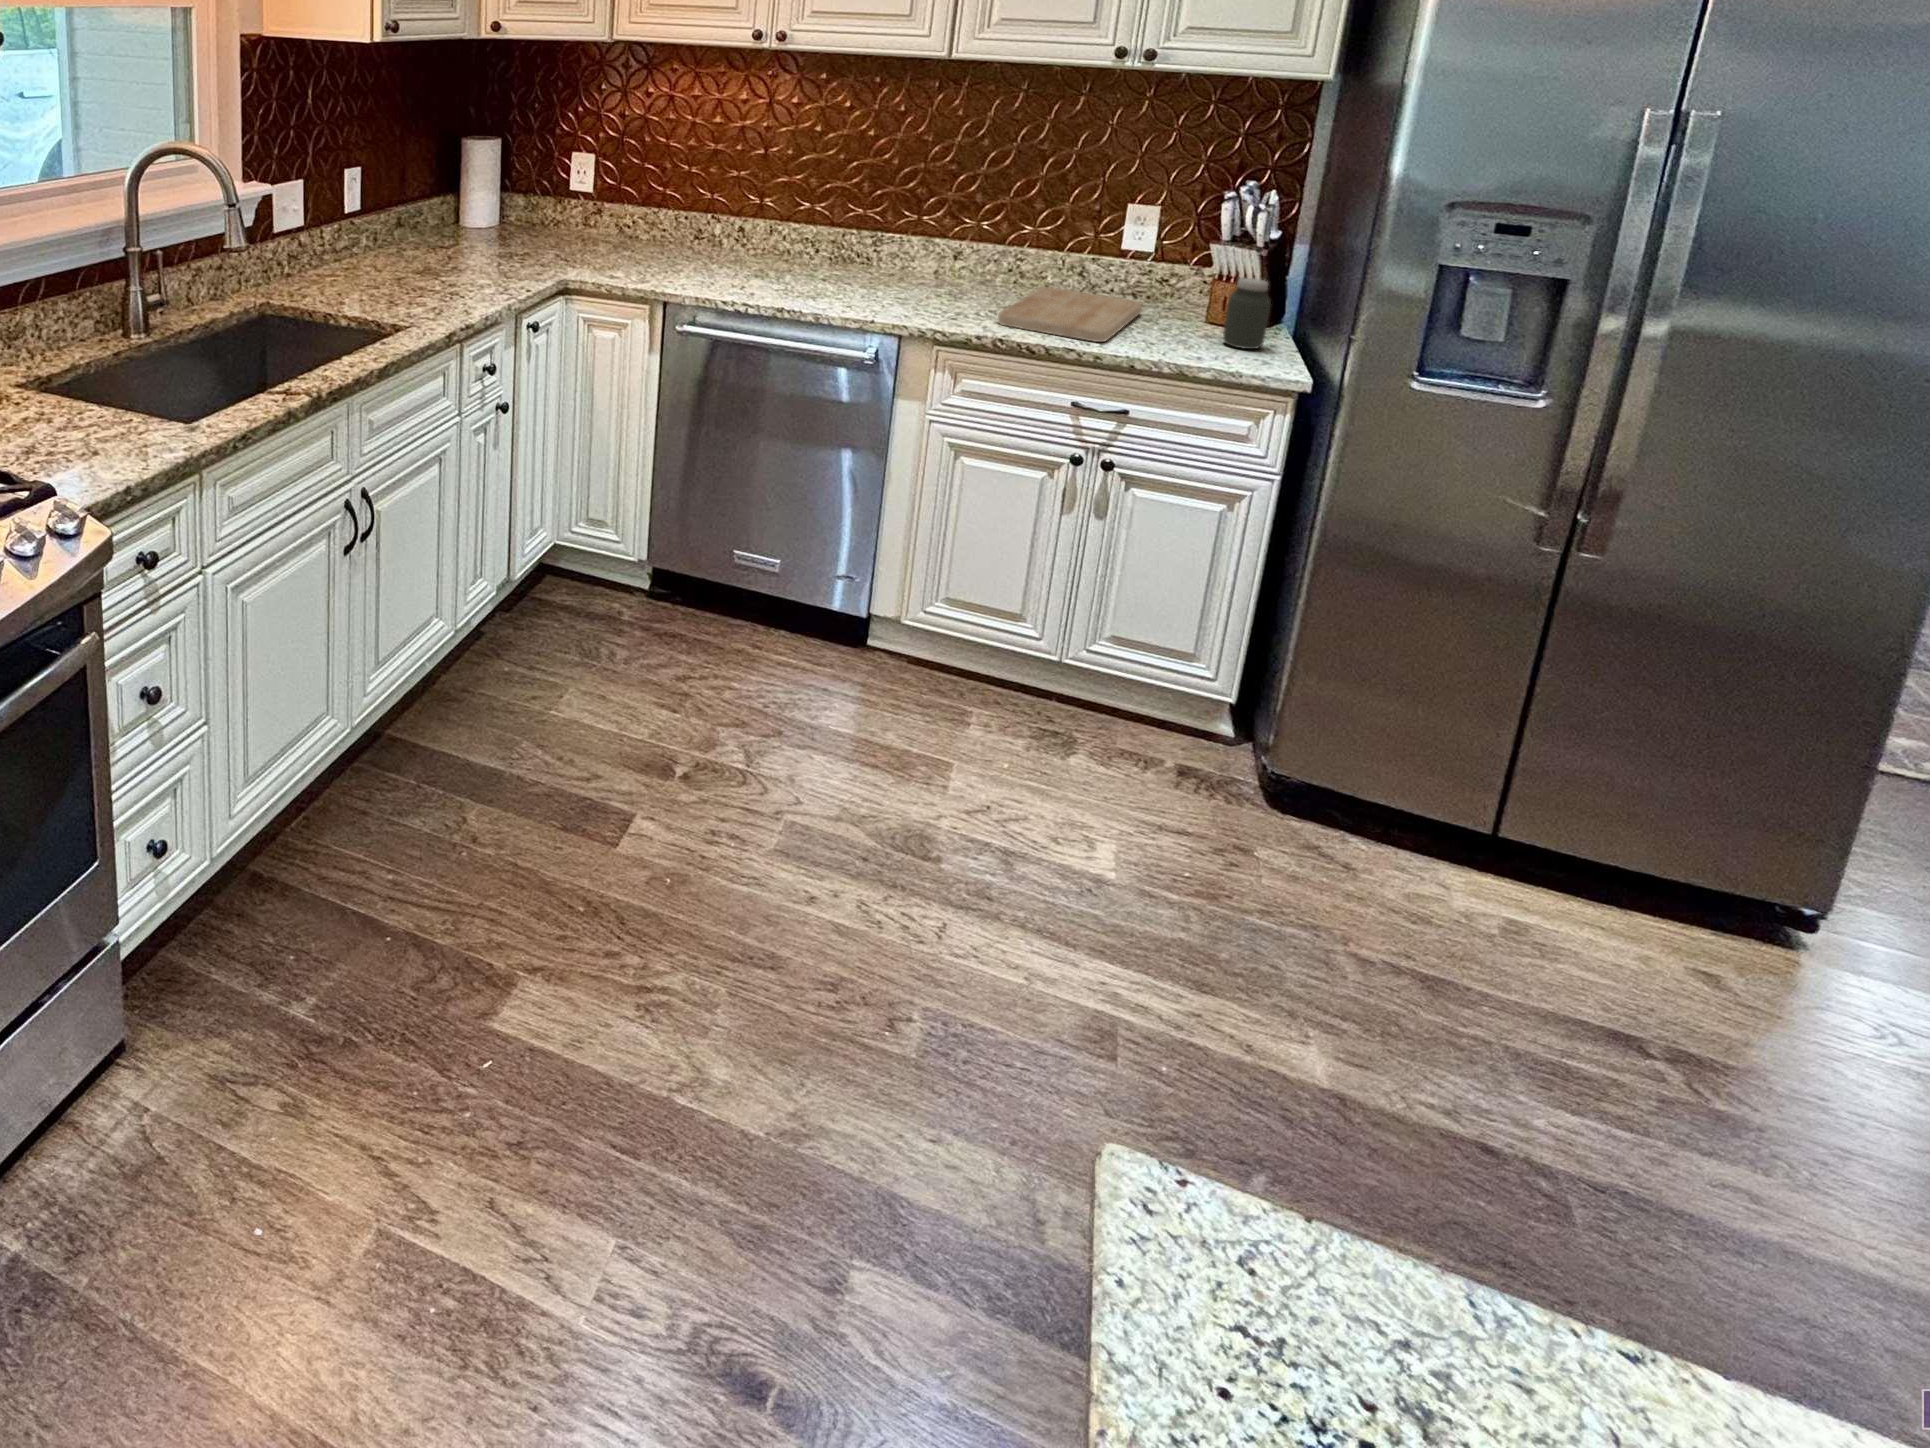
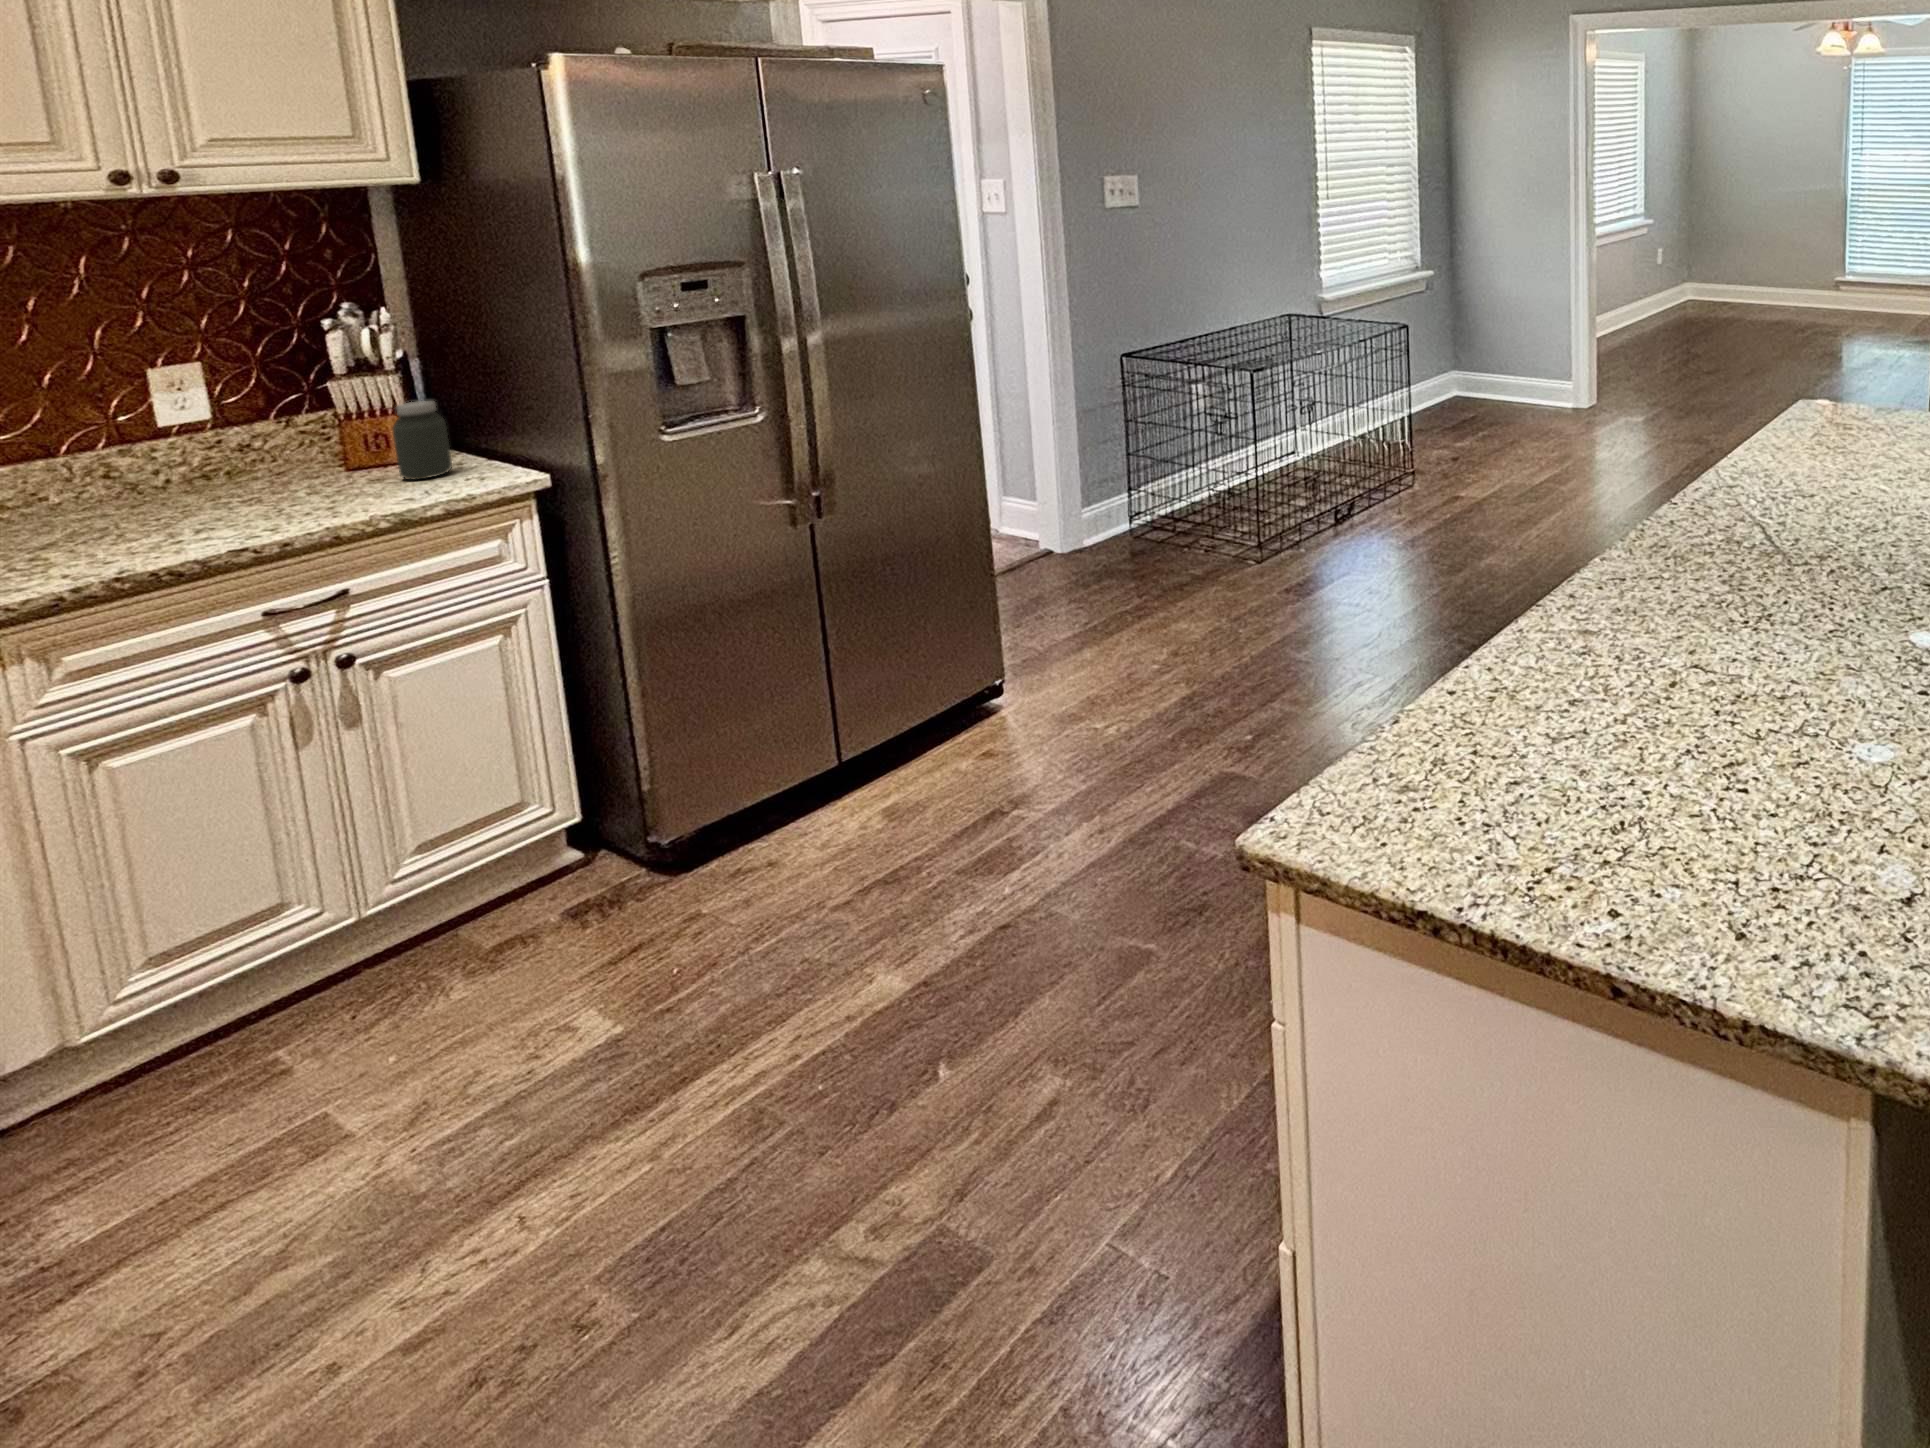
cutting board: present [998,287,1142,342] -> none [61,477,274,564]

